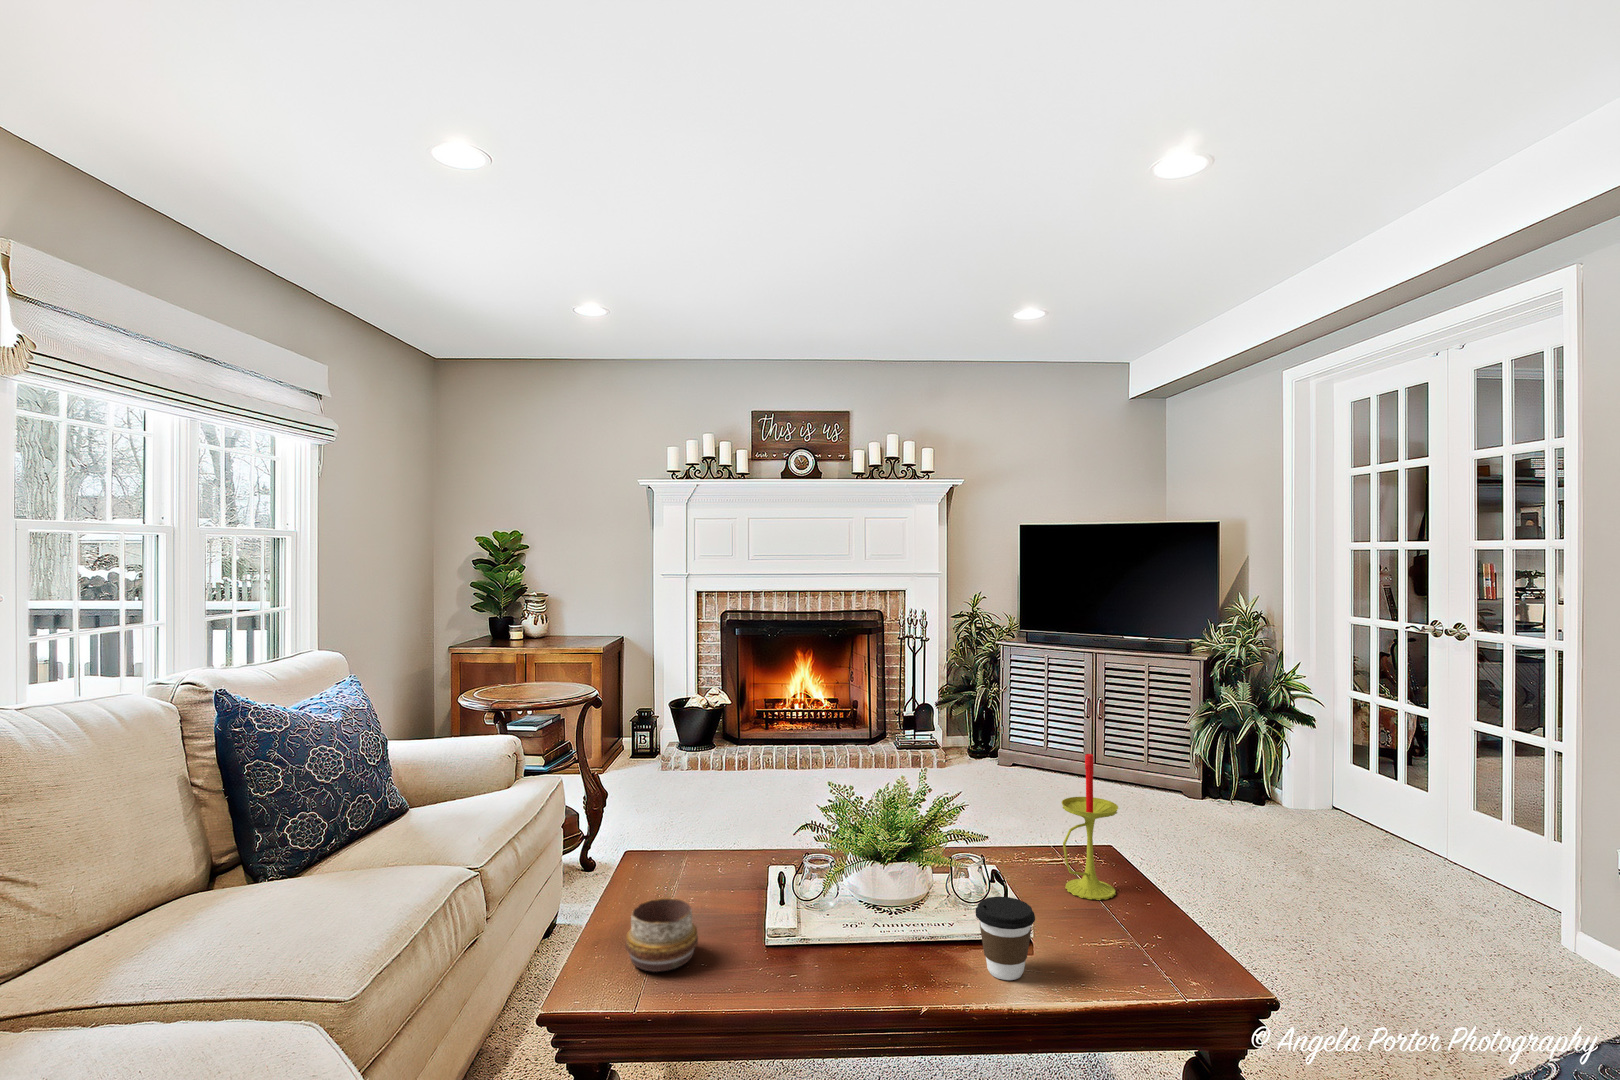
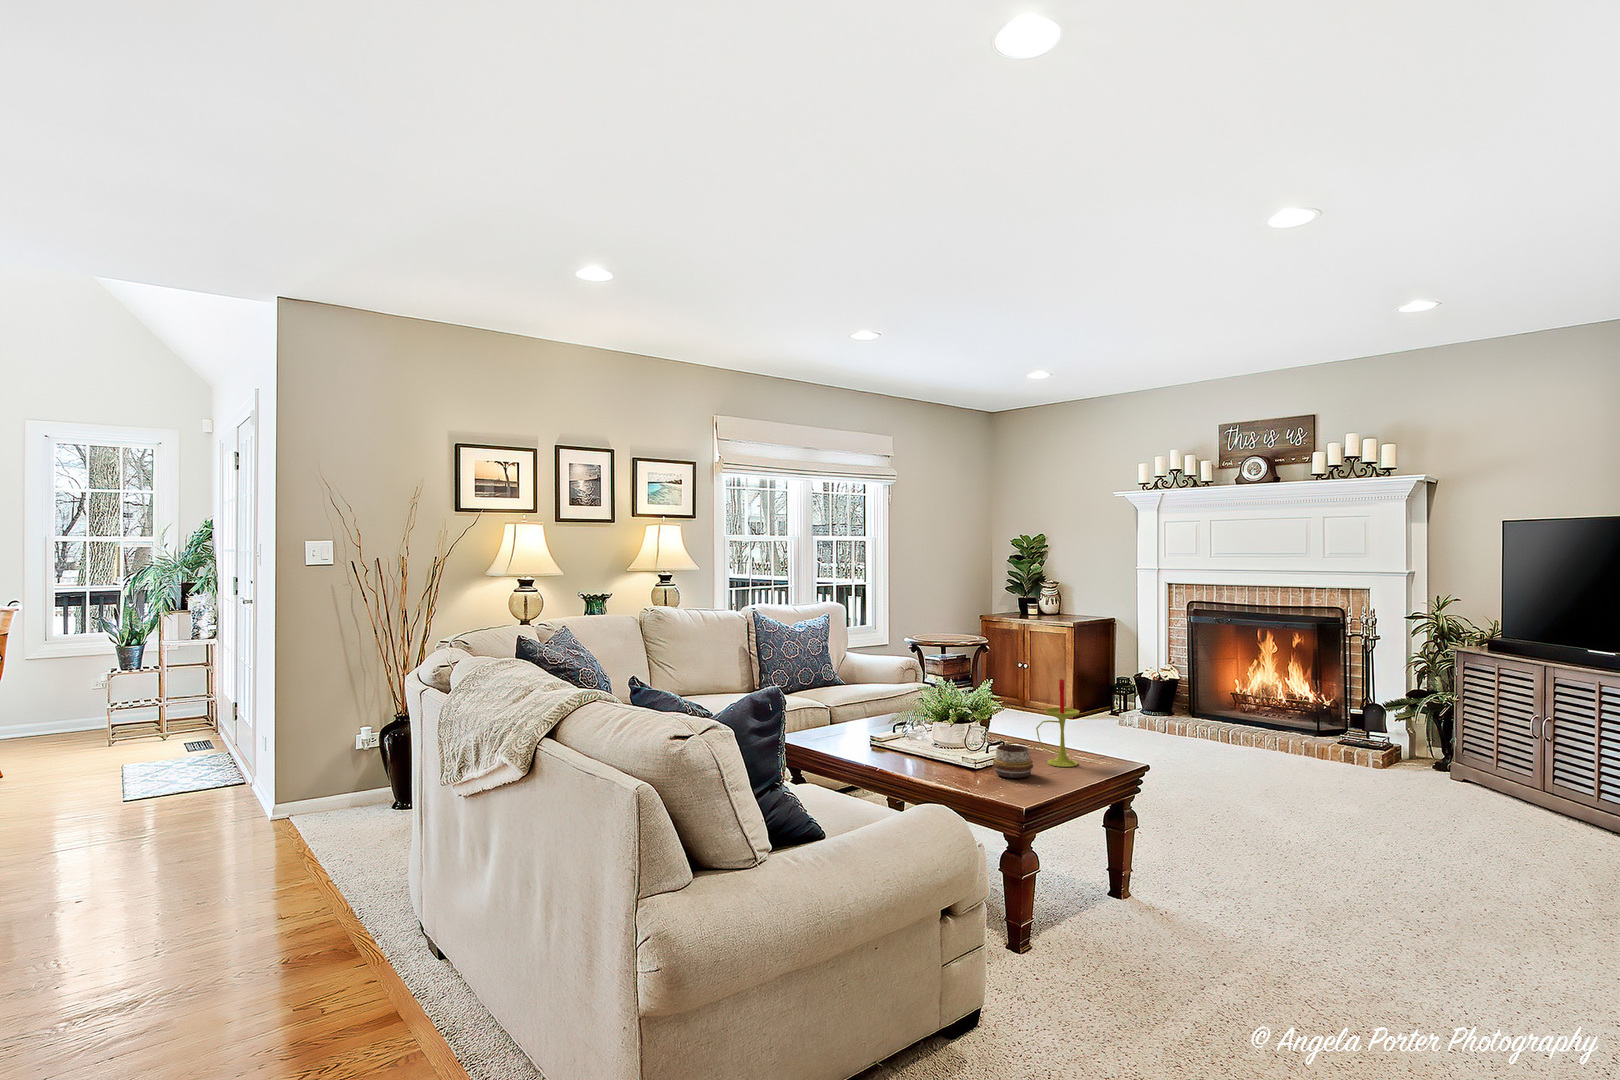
coffee cup: present [976,896,1035,980] -> none [924,730,954,767]
decorative bowl: present [625,898,698,972] -> present [993,745,1033,778]

